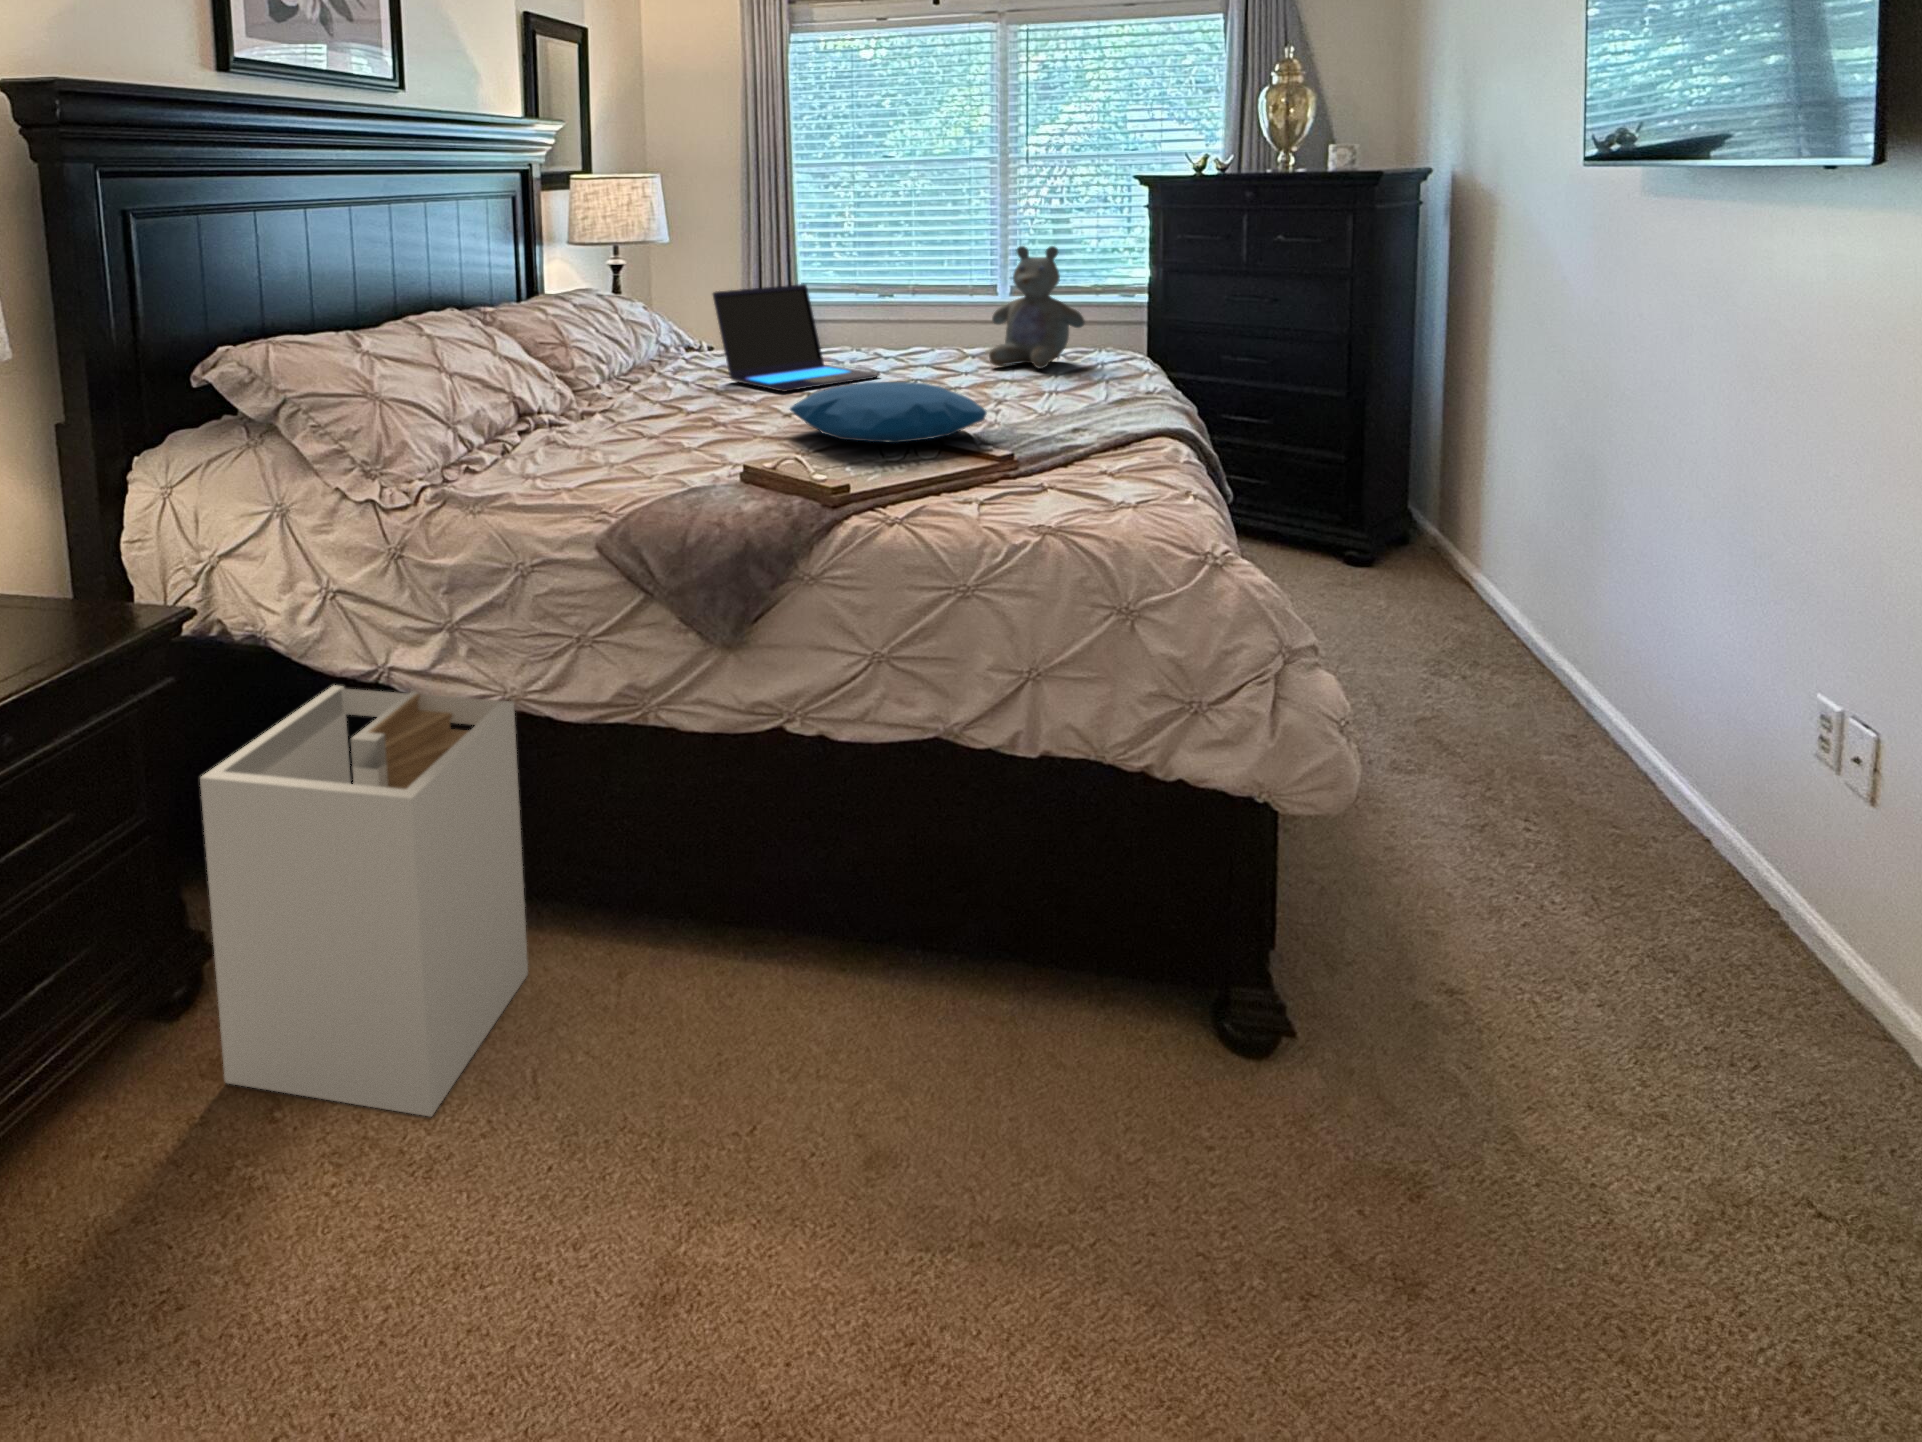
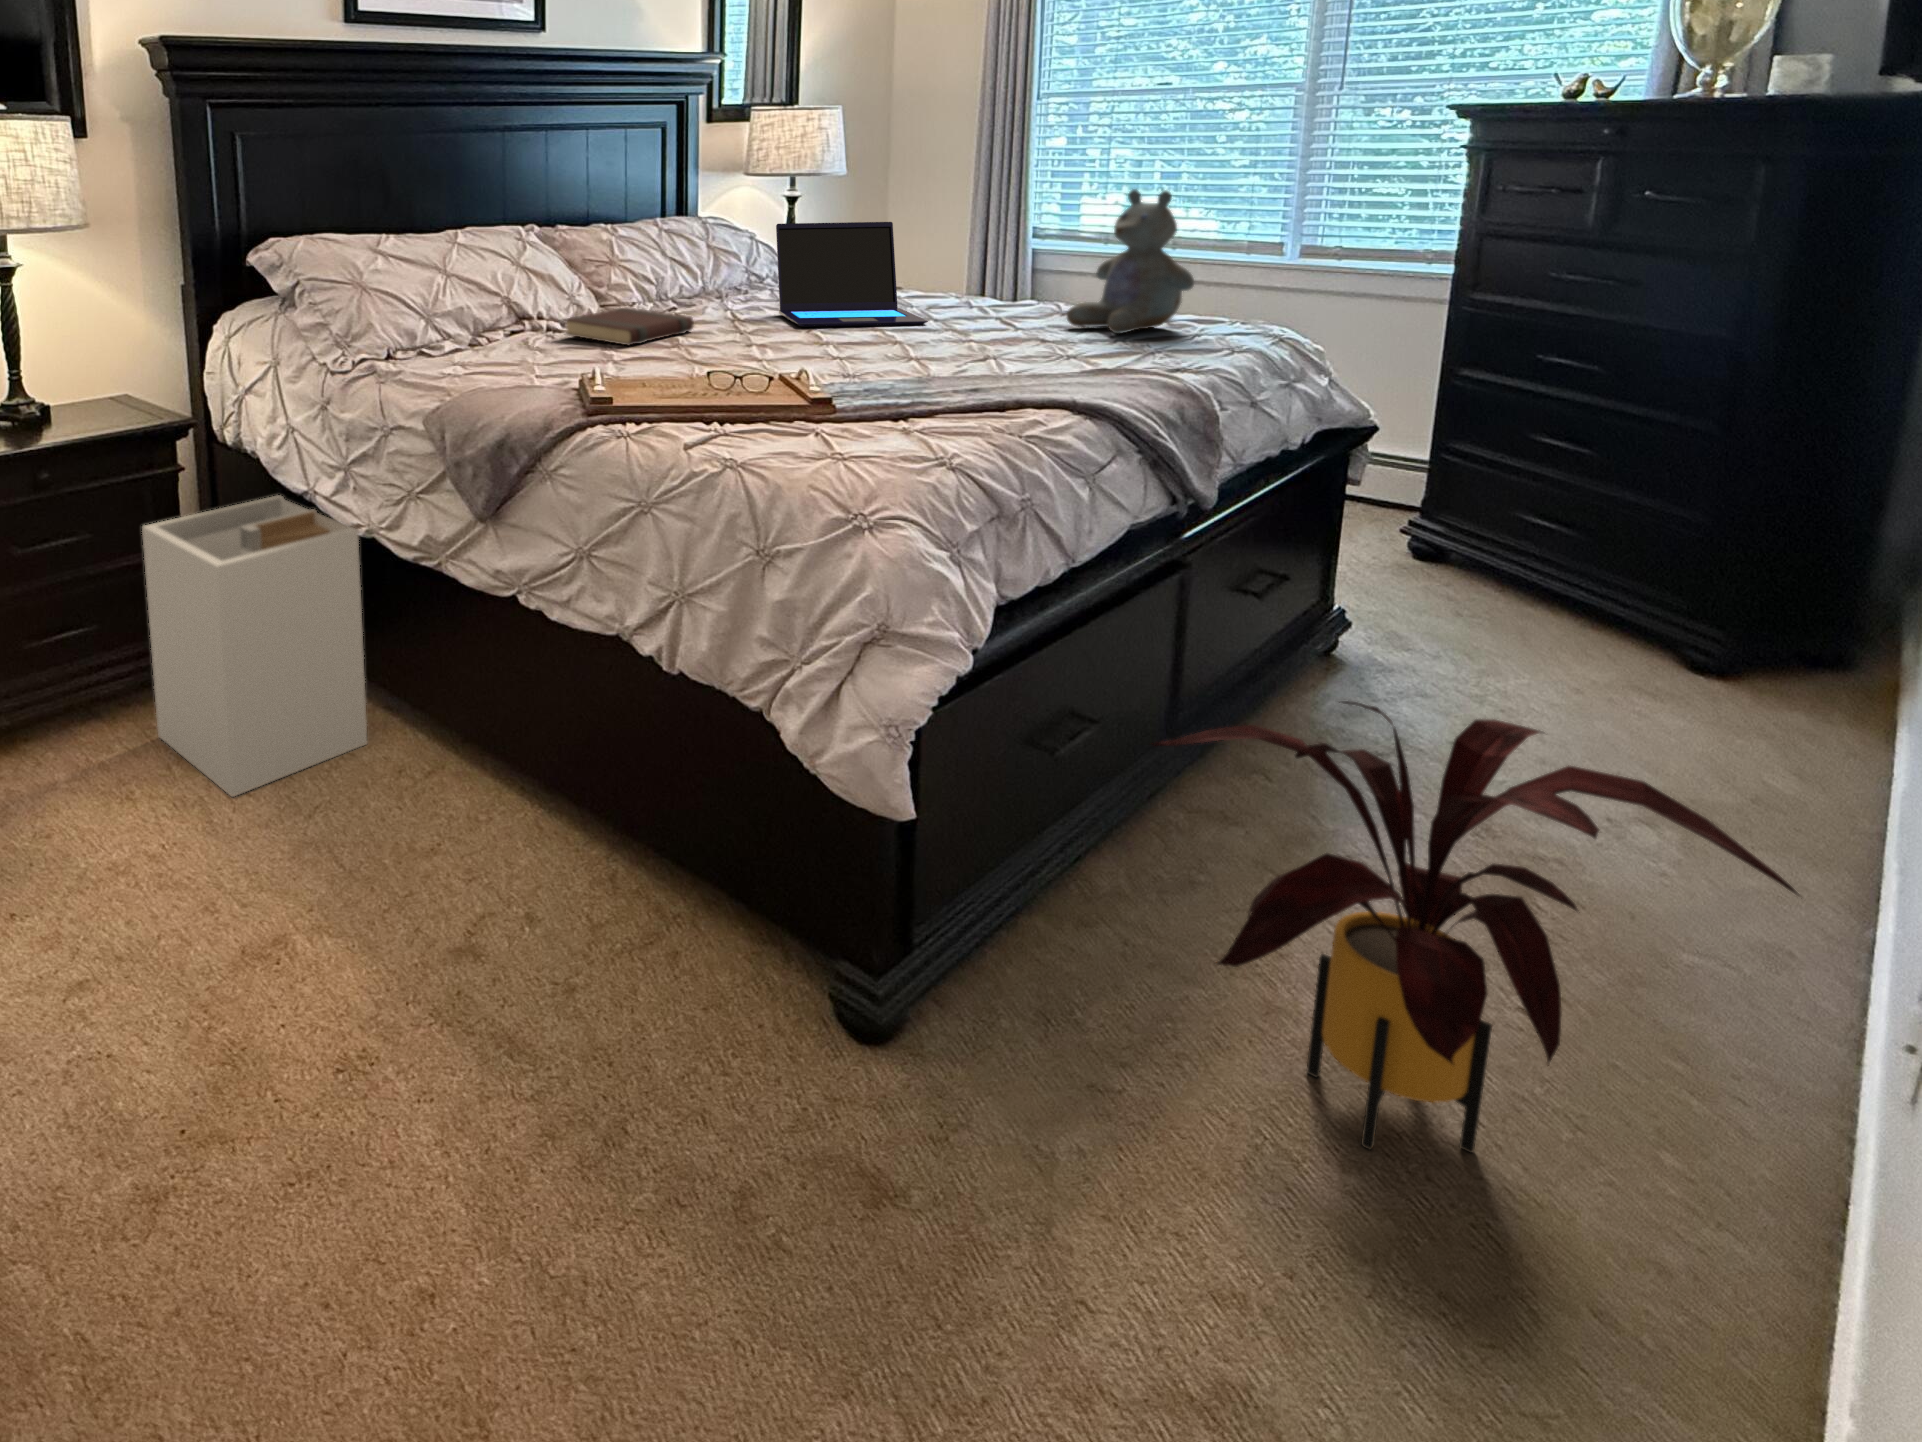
pillow: present [790,382,987,443] -> none [704,318,878,378]
book: none [581,390,695,431] -> present [565,307,694,345]
house plant: none [1432,618,1809,970] -> present [1155,701,1798,1153]

